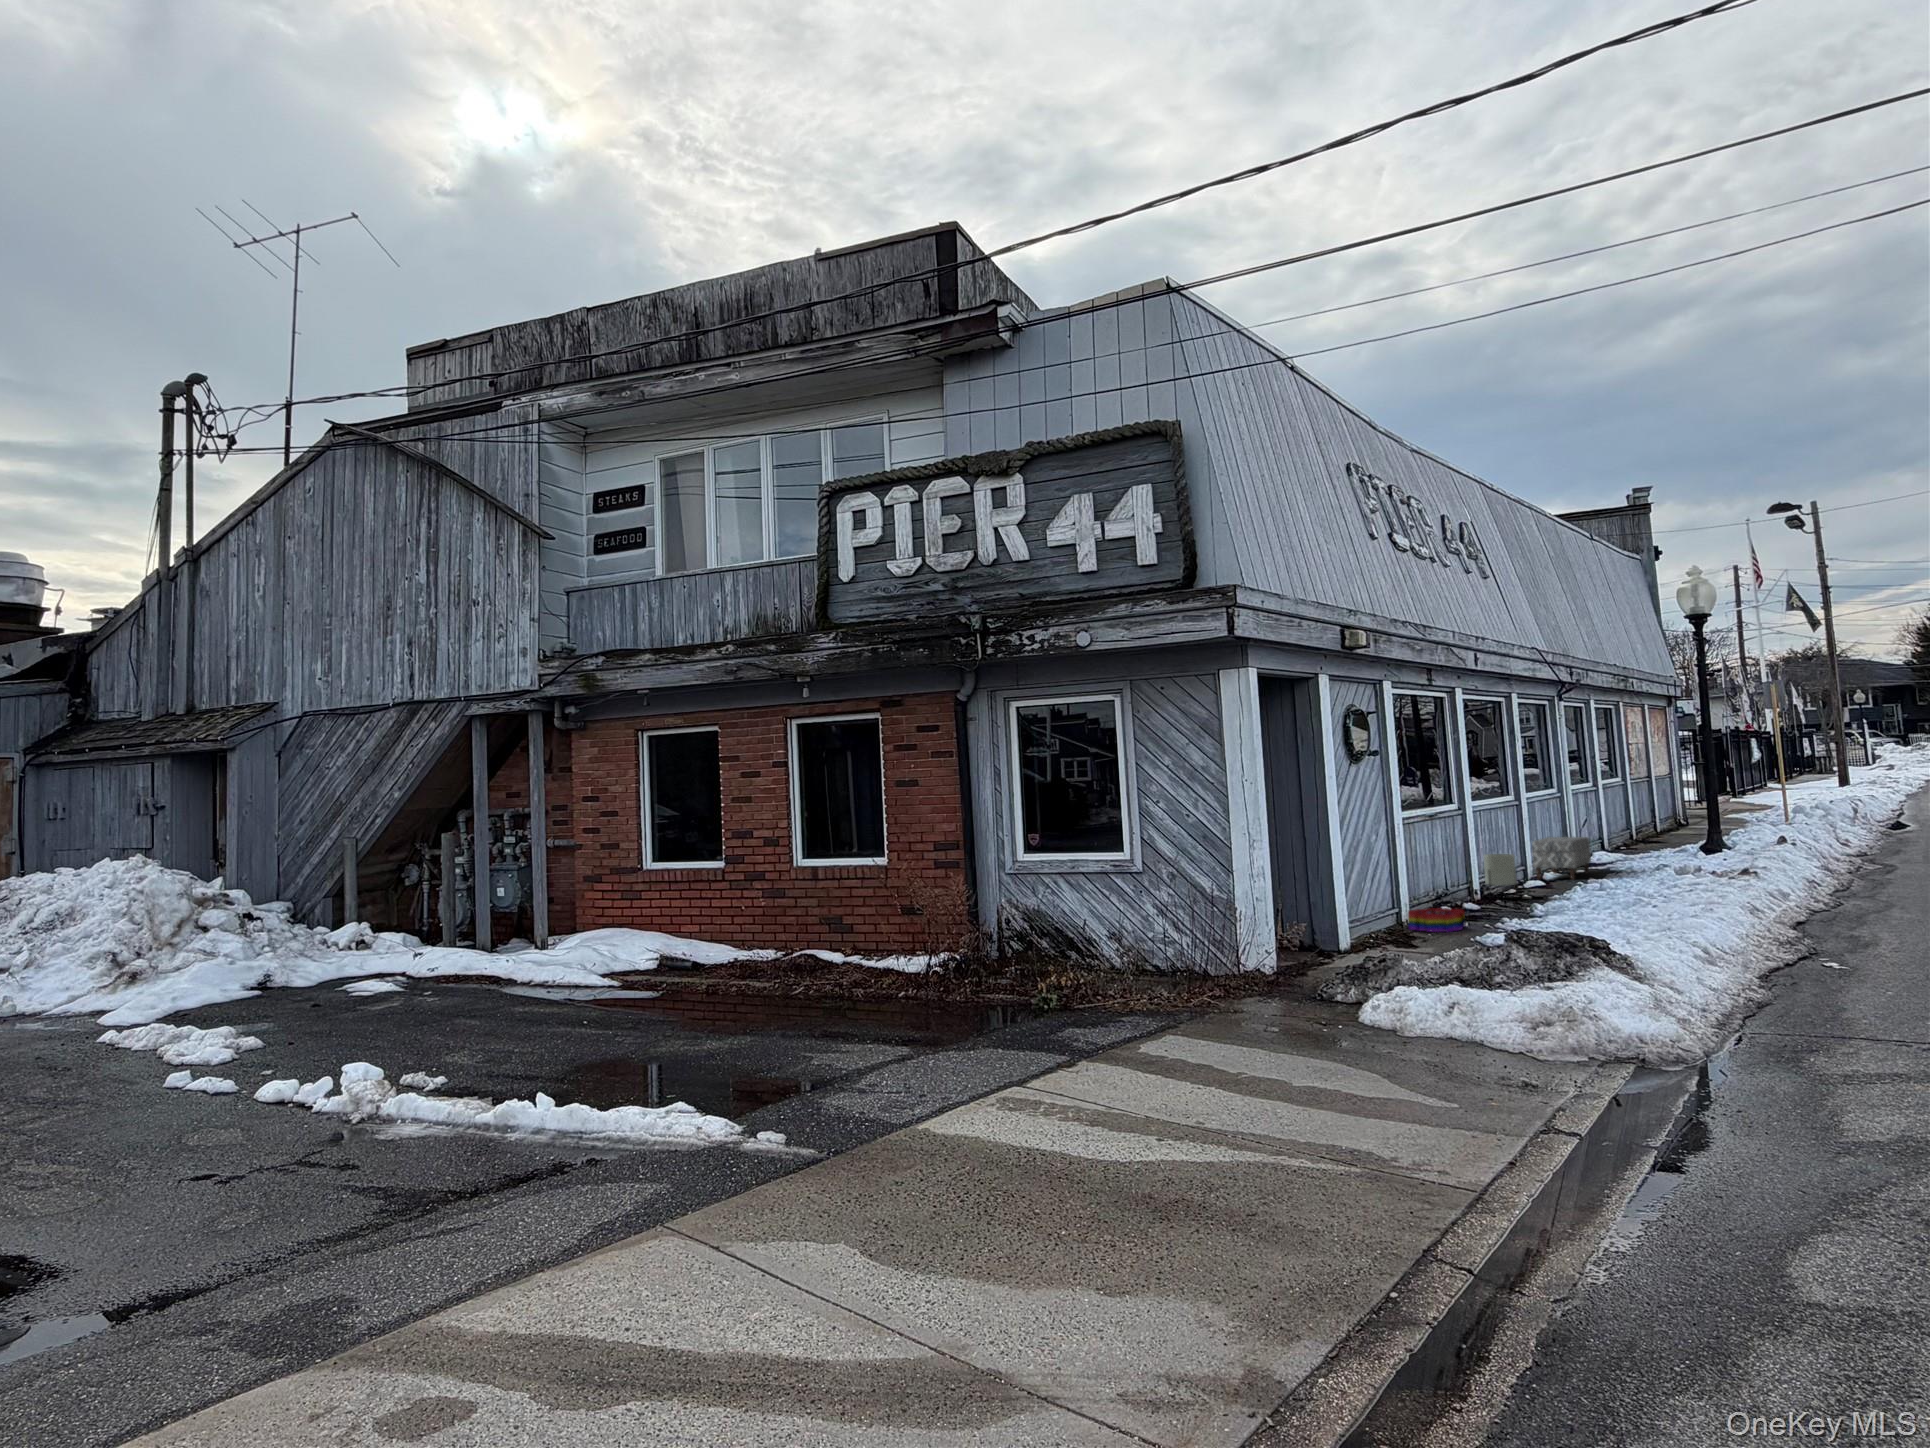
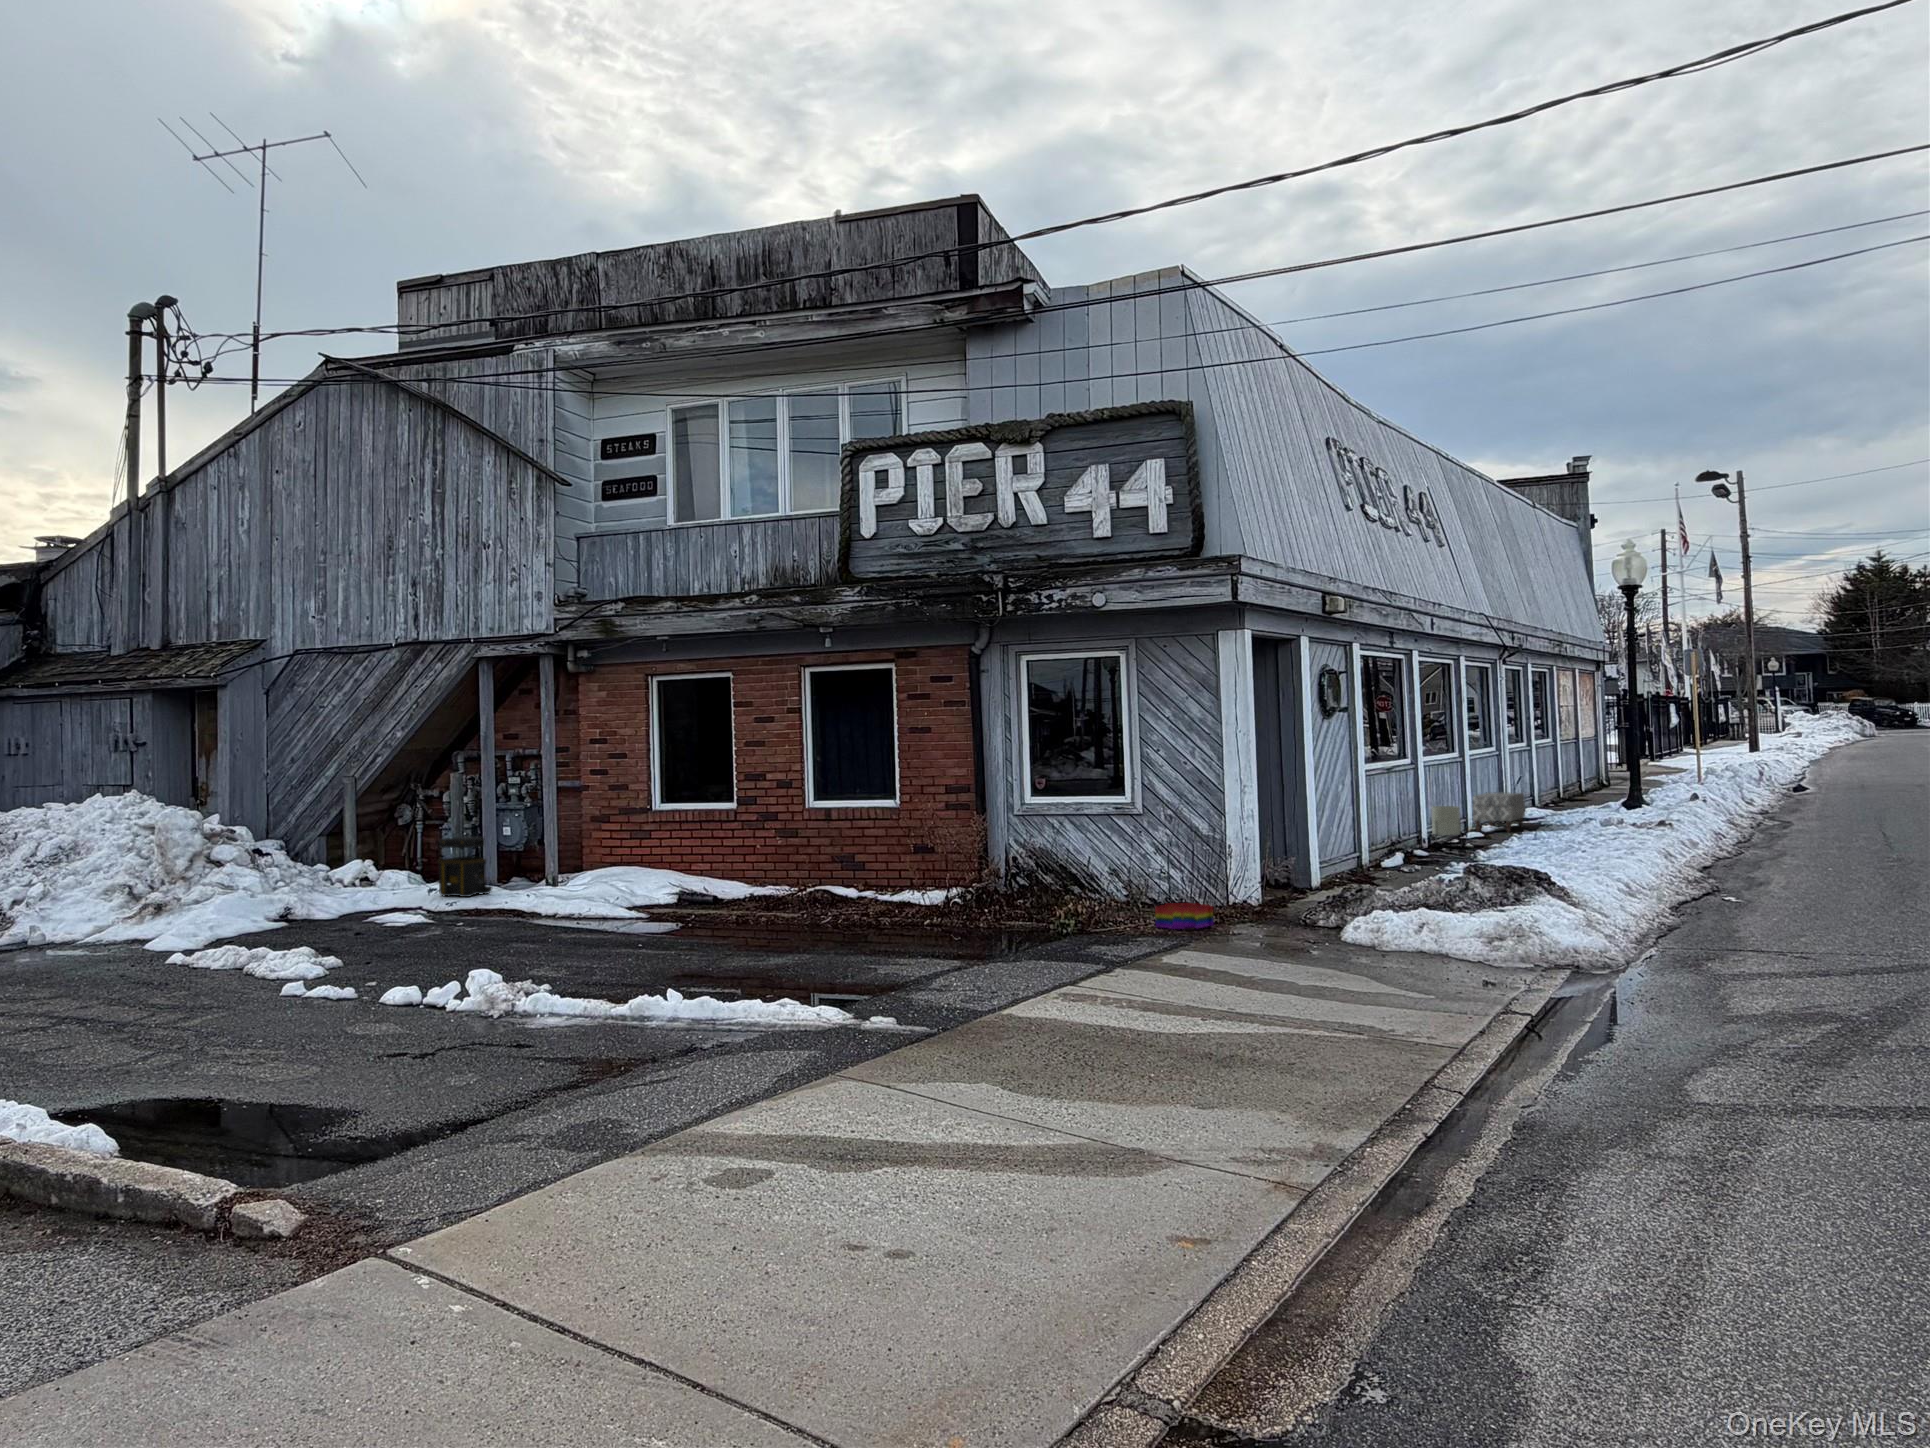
toolbox: none [436,897,494,960] -> present [438,836,492,897]
storage bin: present [1408,908,1465,932] -> present [1155,903,1214,929]

